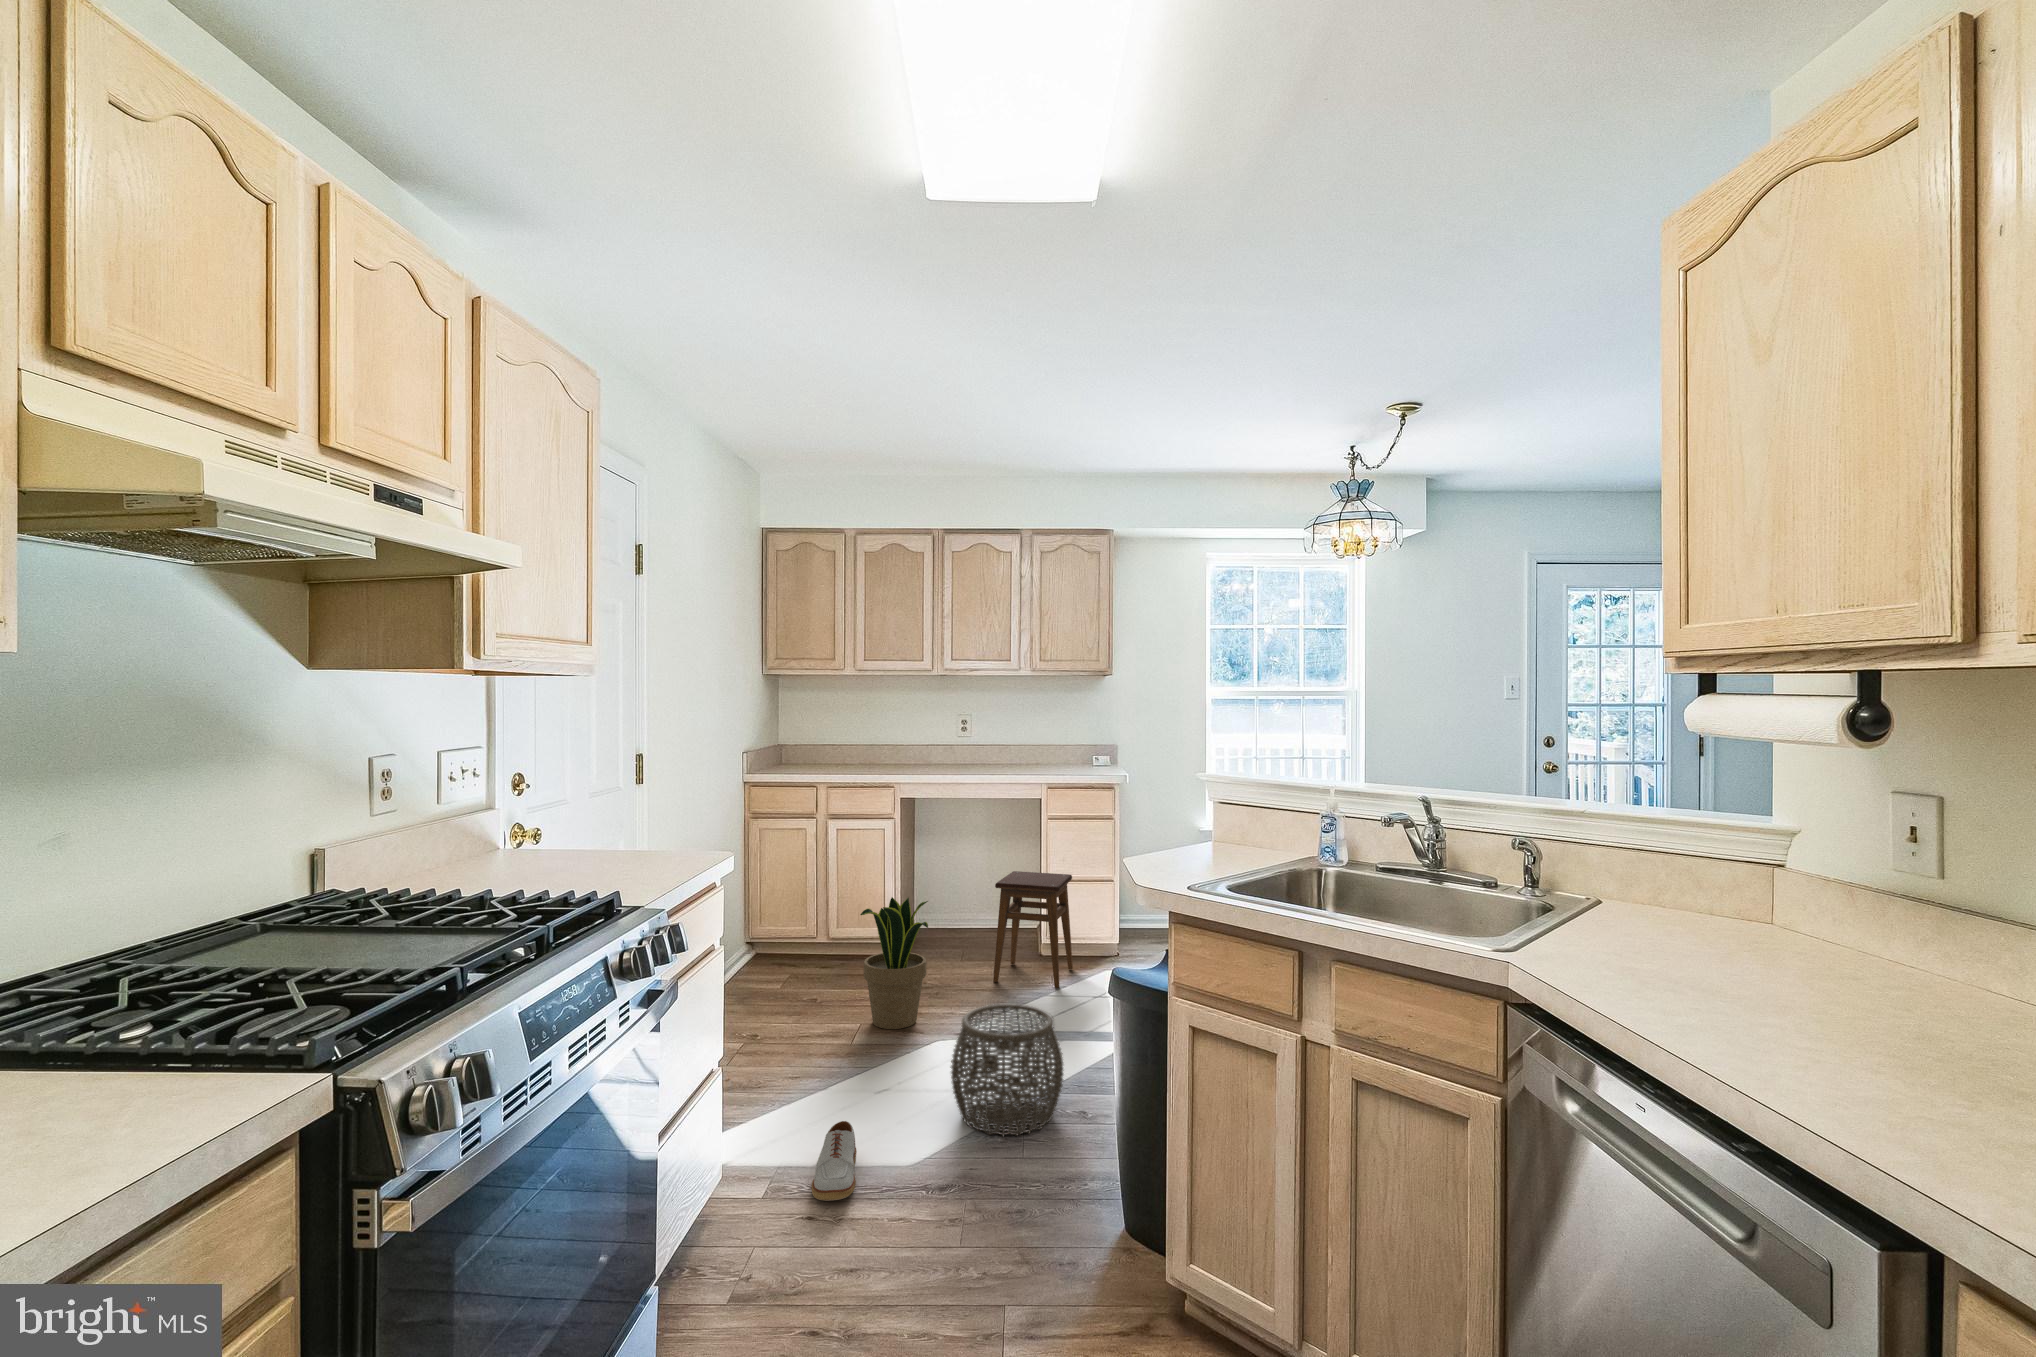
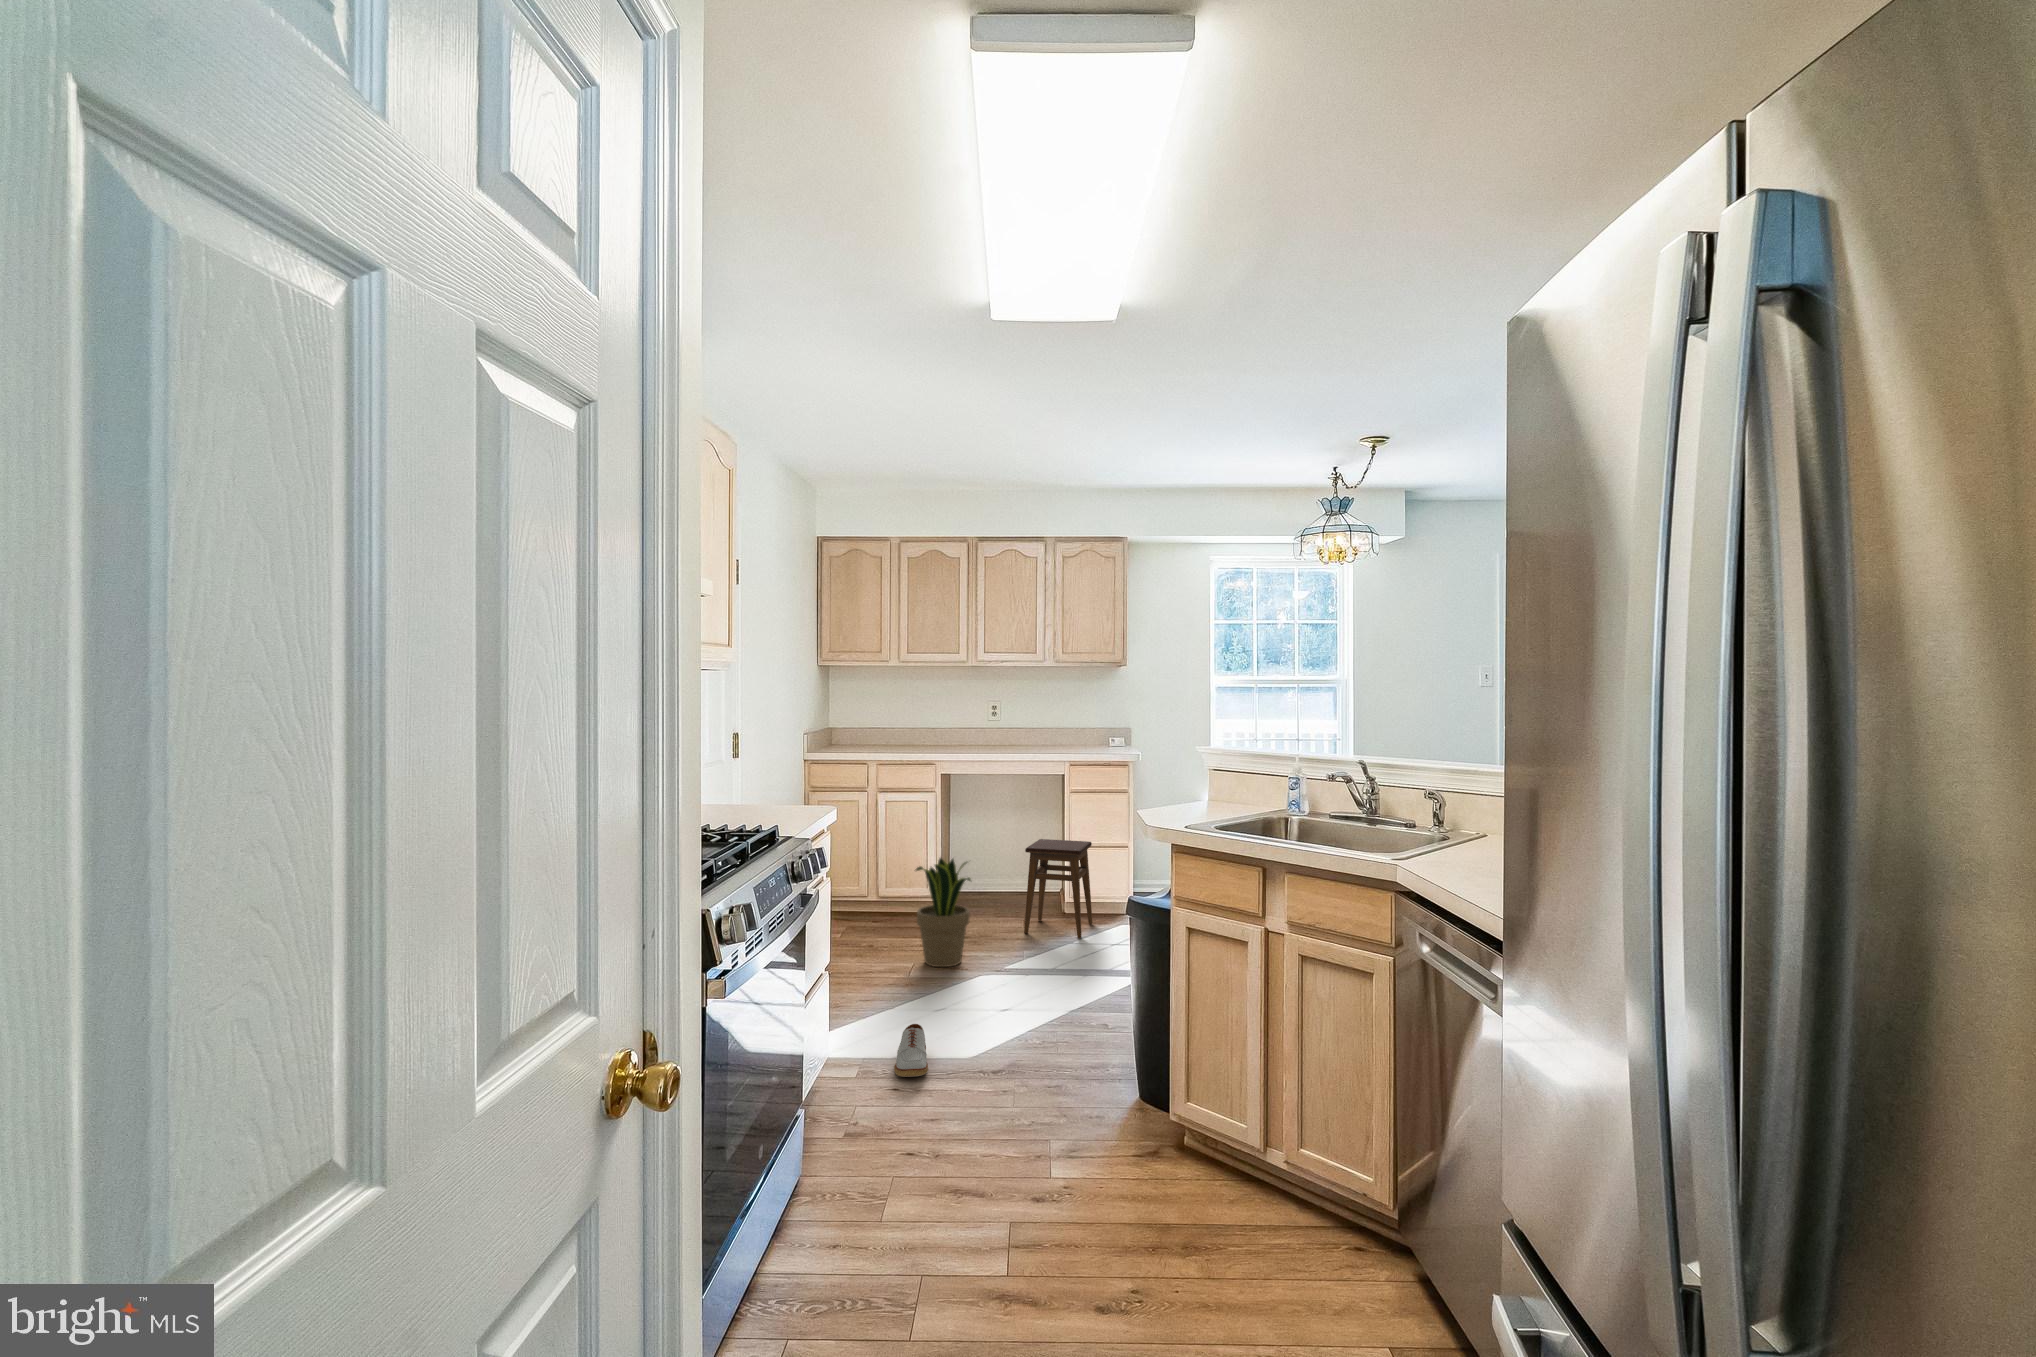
woven basket: present [951,1004,1064,1136] -> none [997,938,1089,1040]

